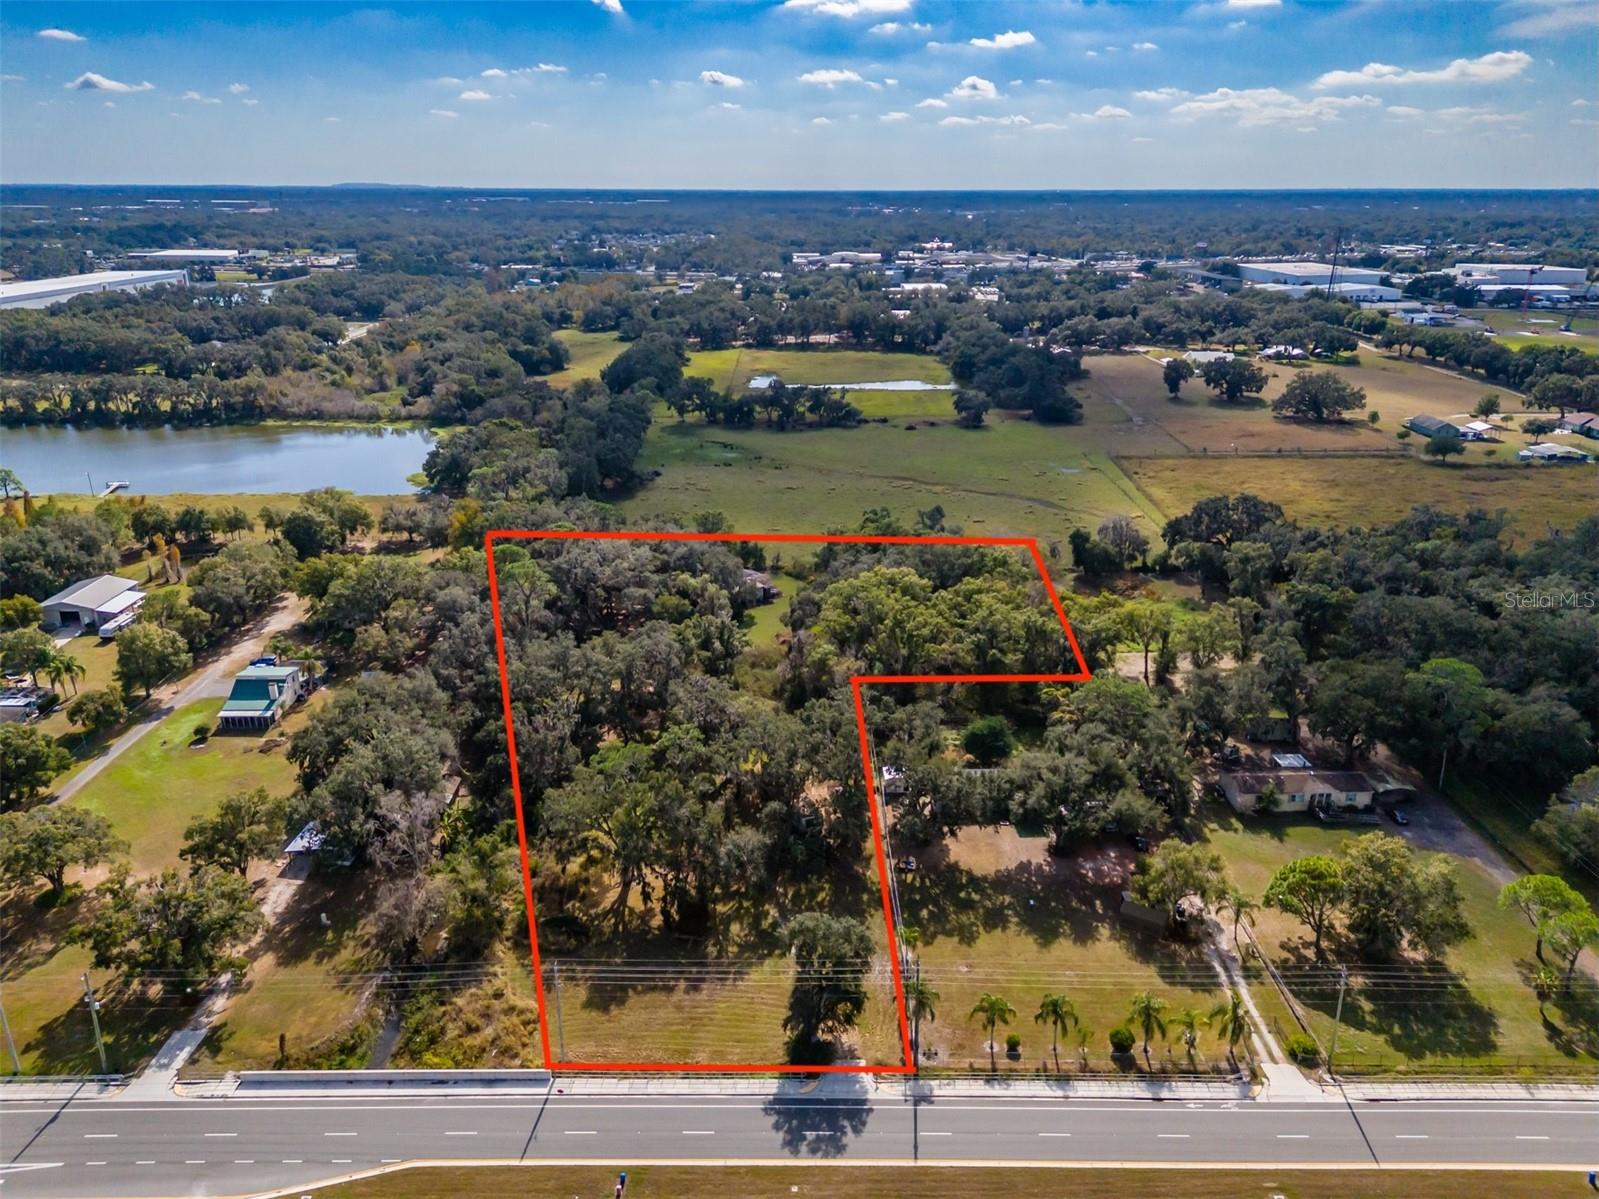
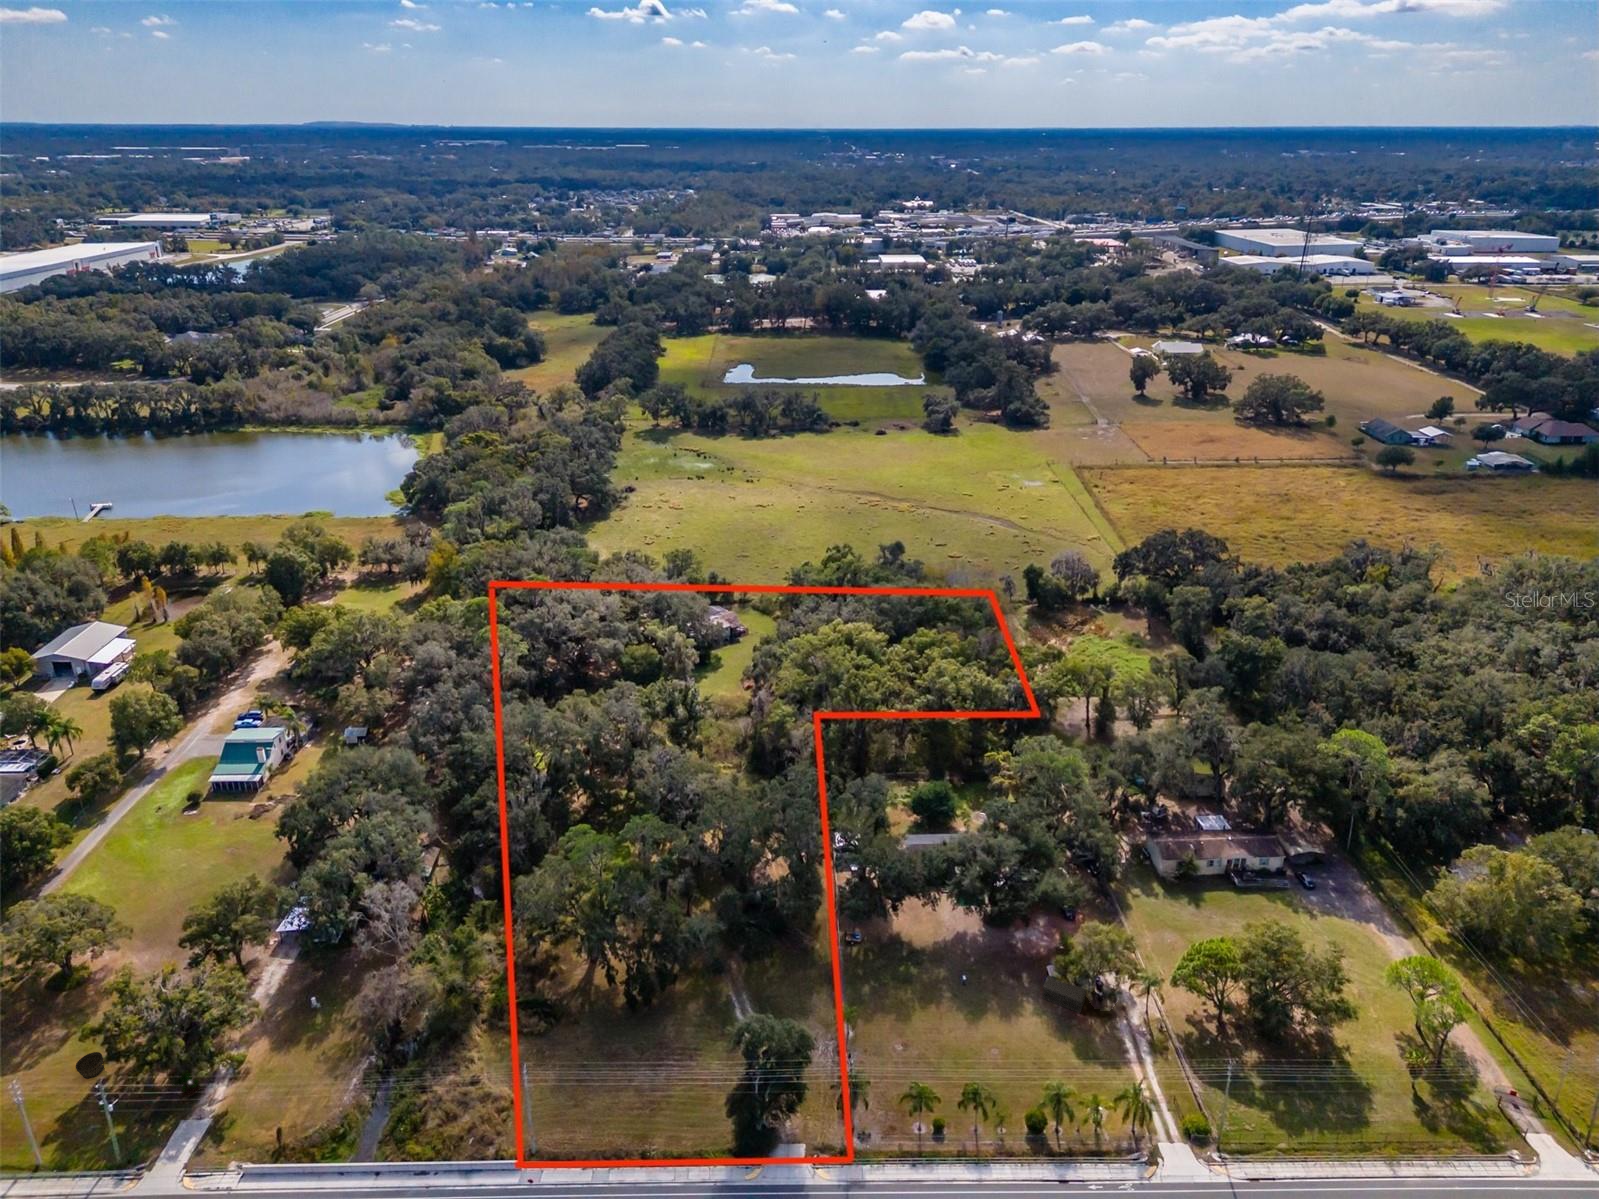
lounge chair: present [673,901,711,945] -> none [636,983,670,1029]
wooden bucket: none [66,960,98,988] -> present [76,1052,104,1079]

